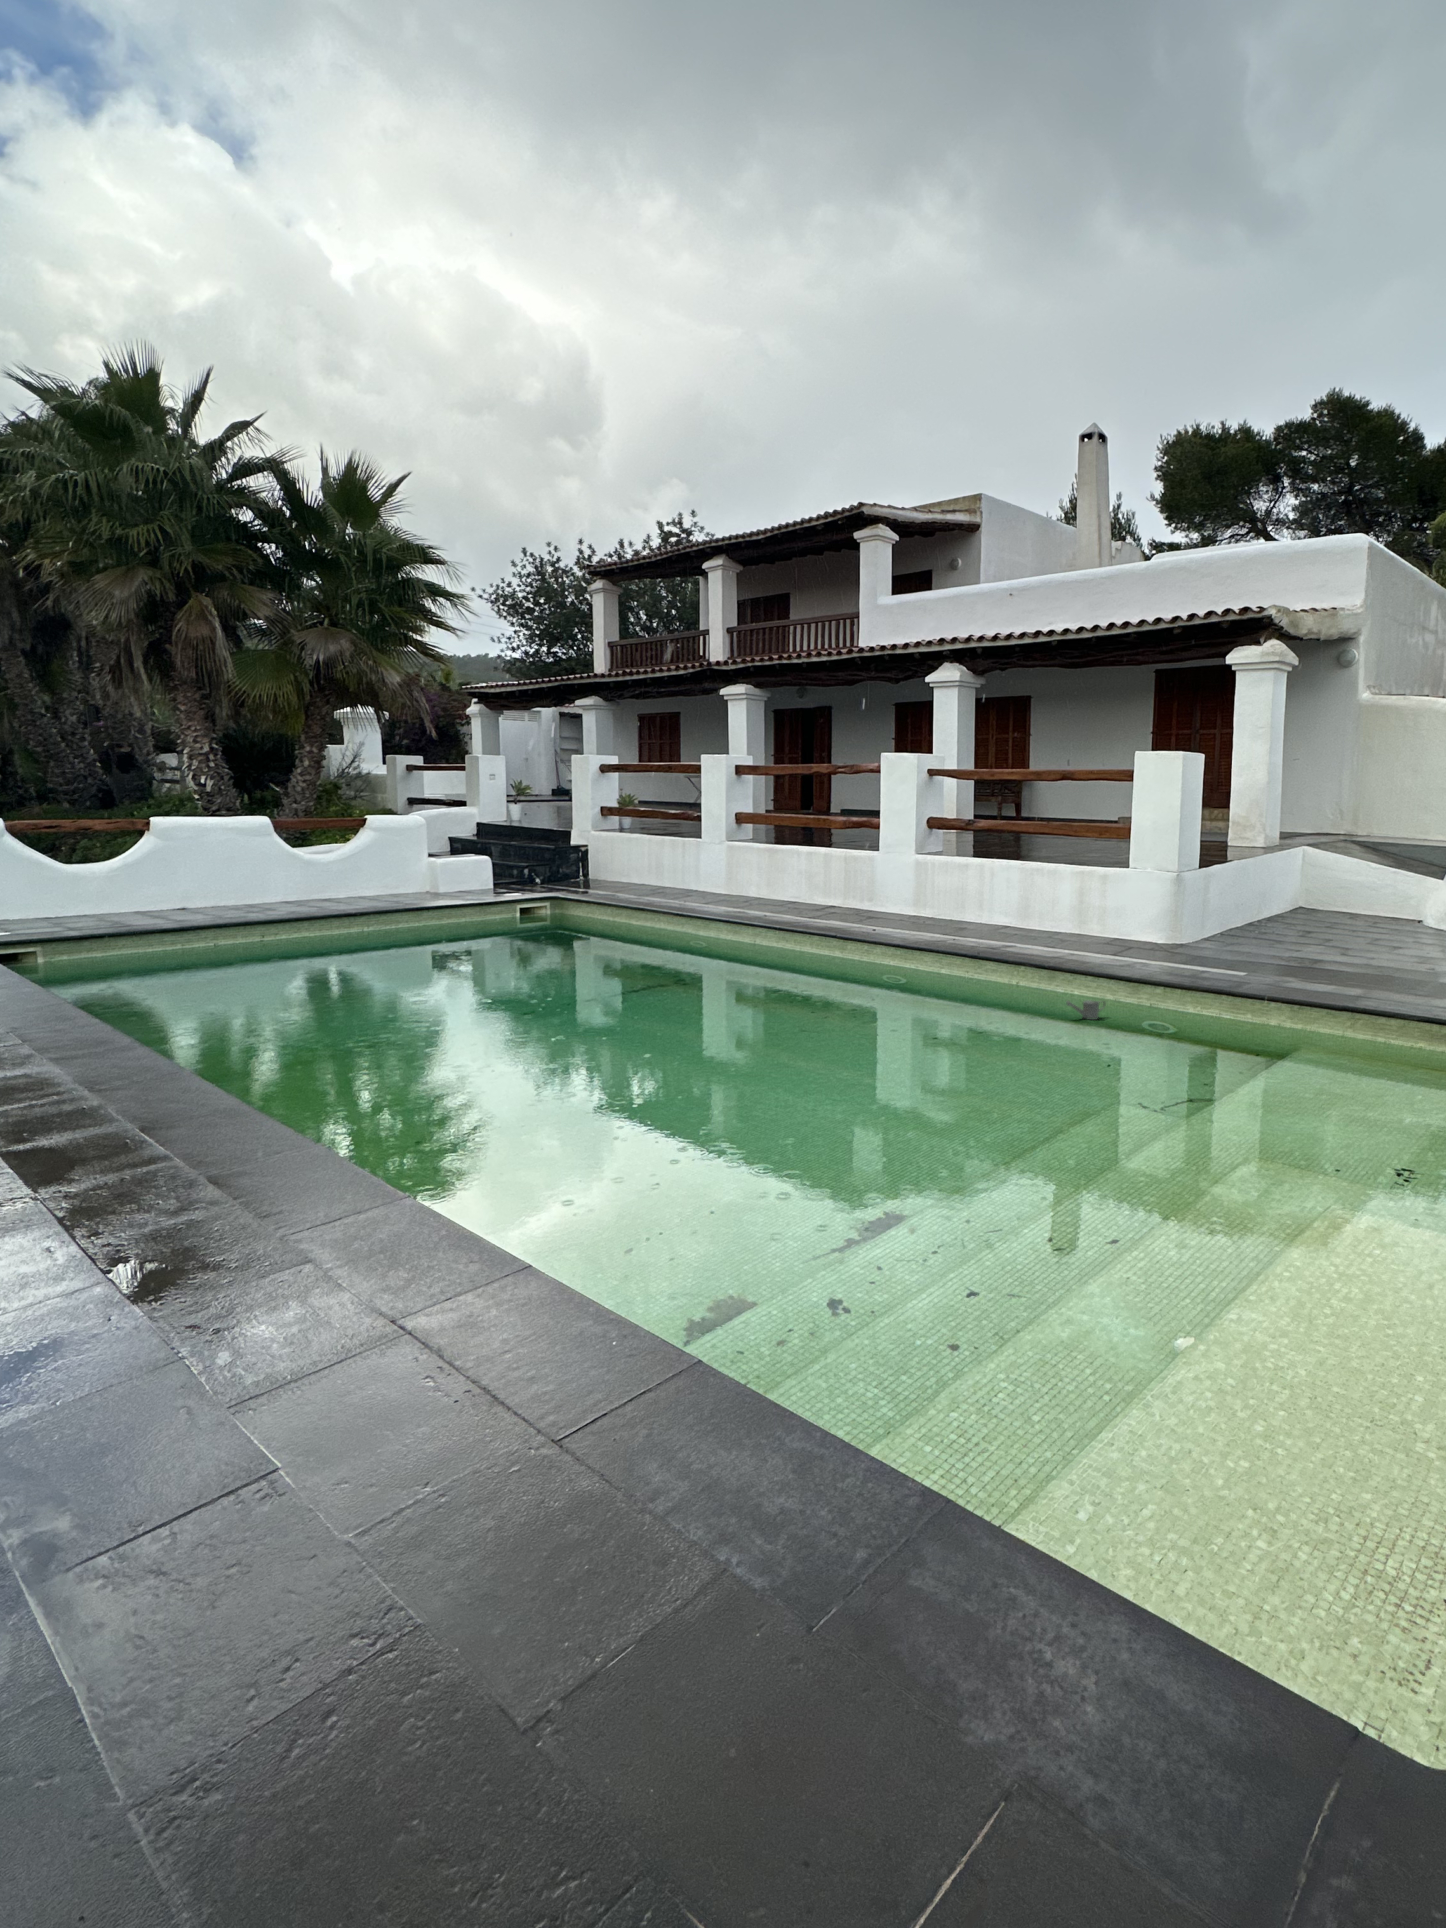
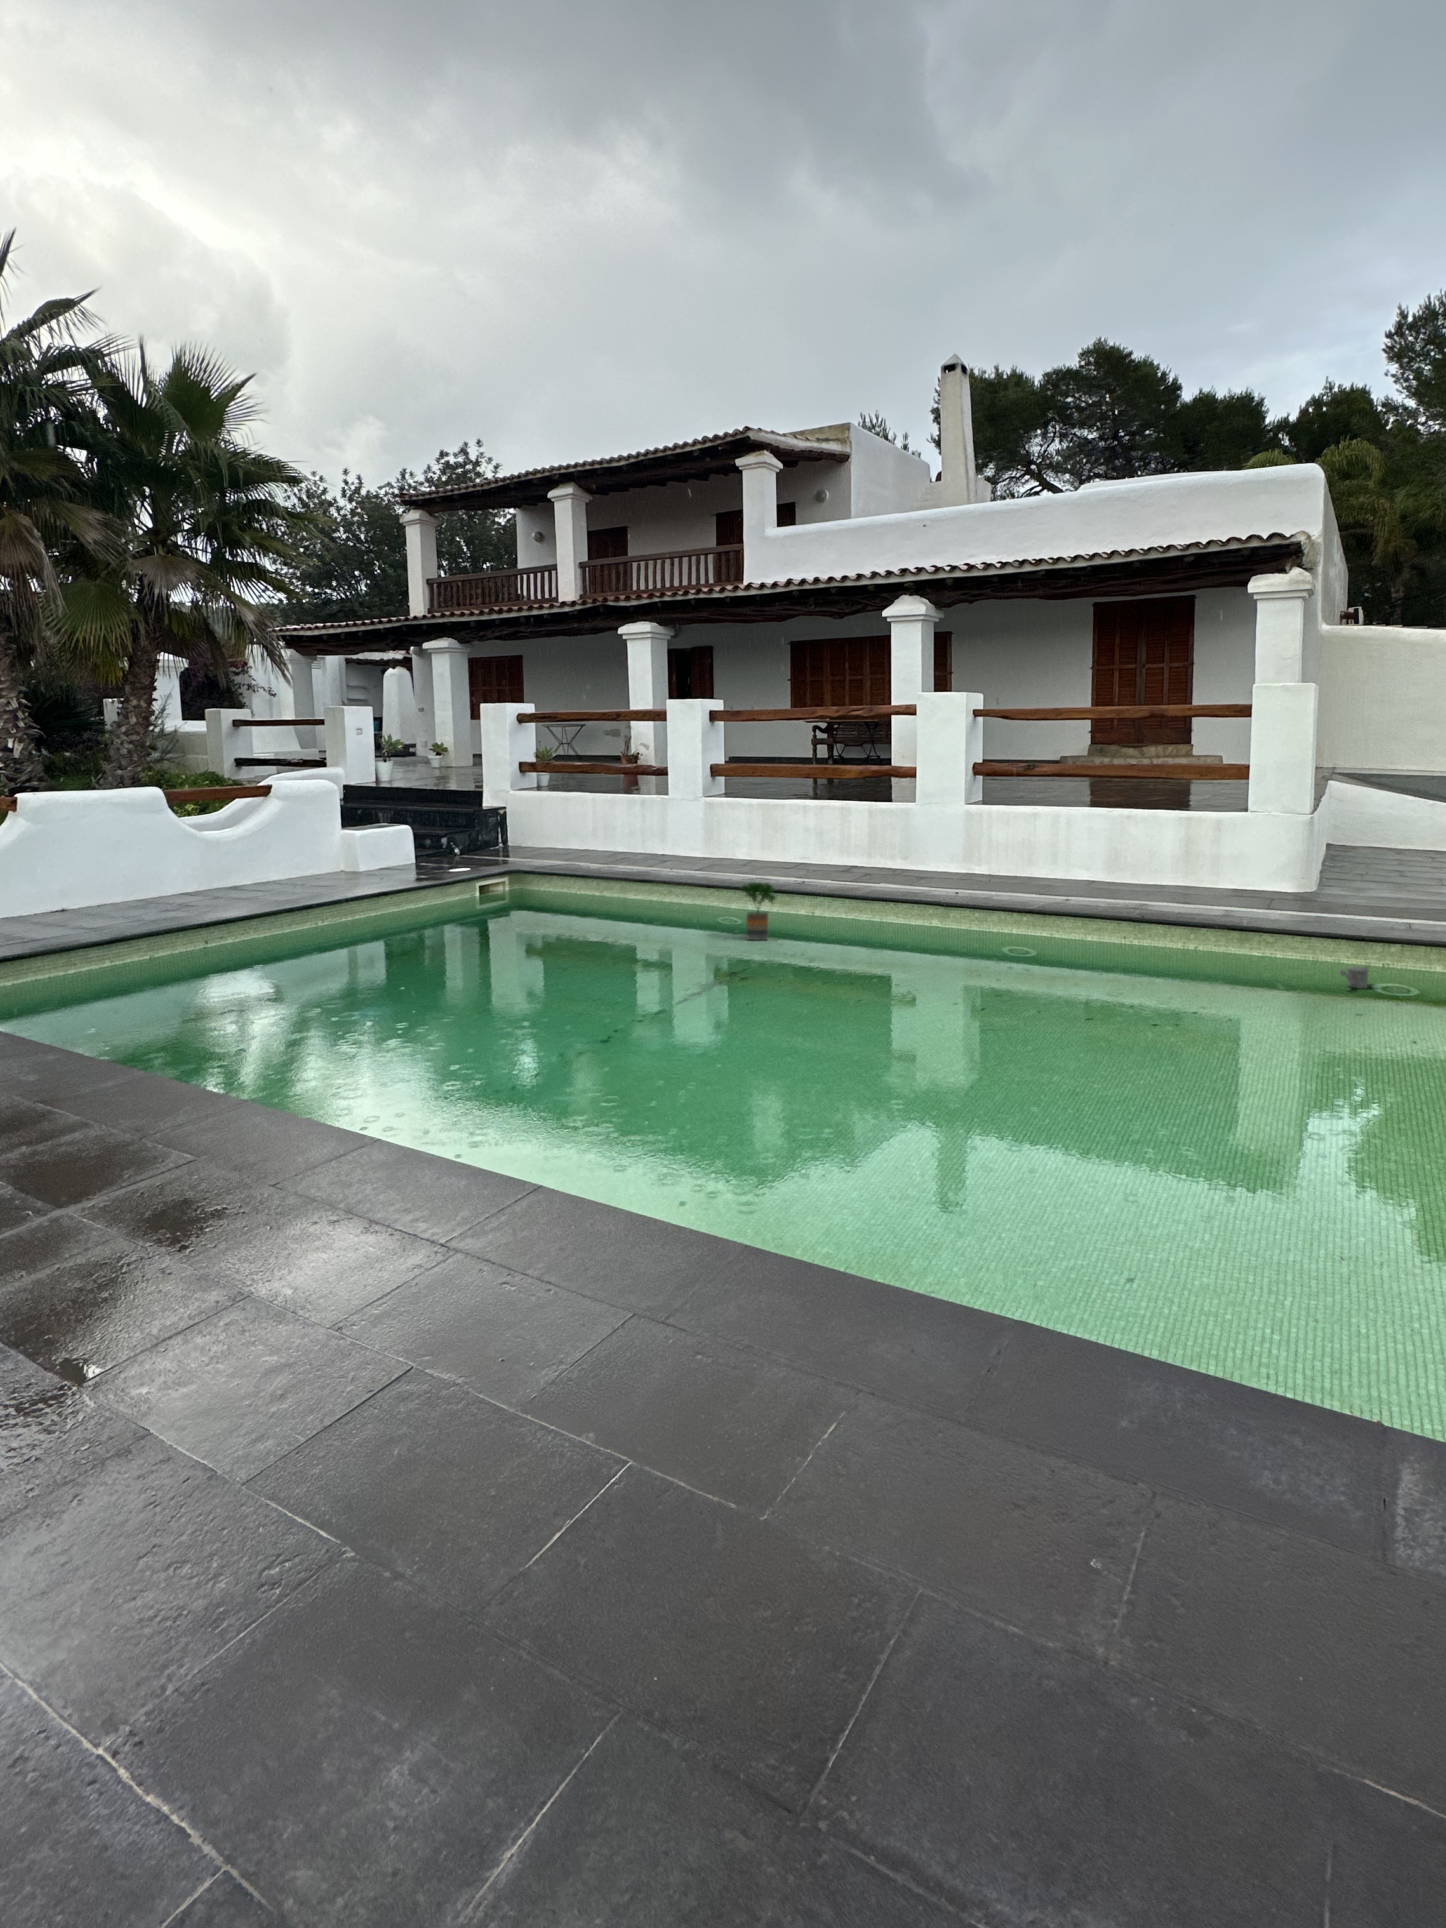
potted tree: none [668,907,700,957] -> present [741,883,776,940]

